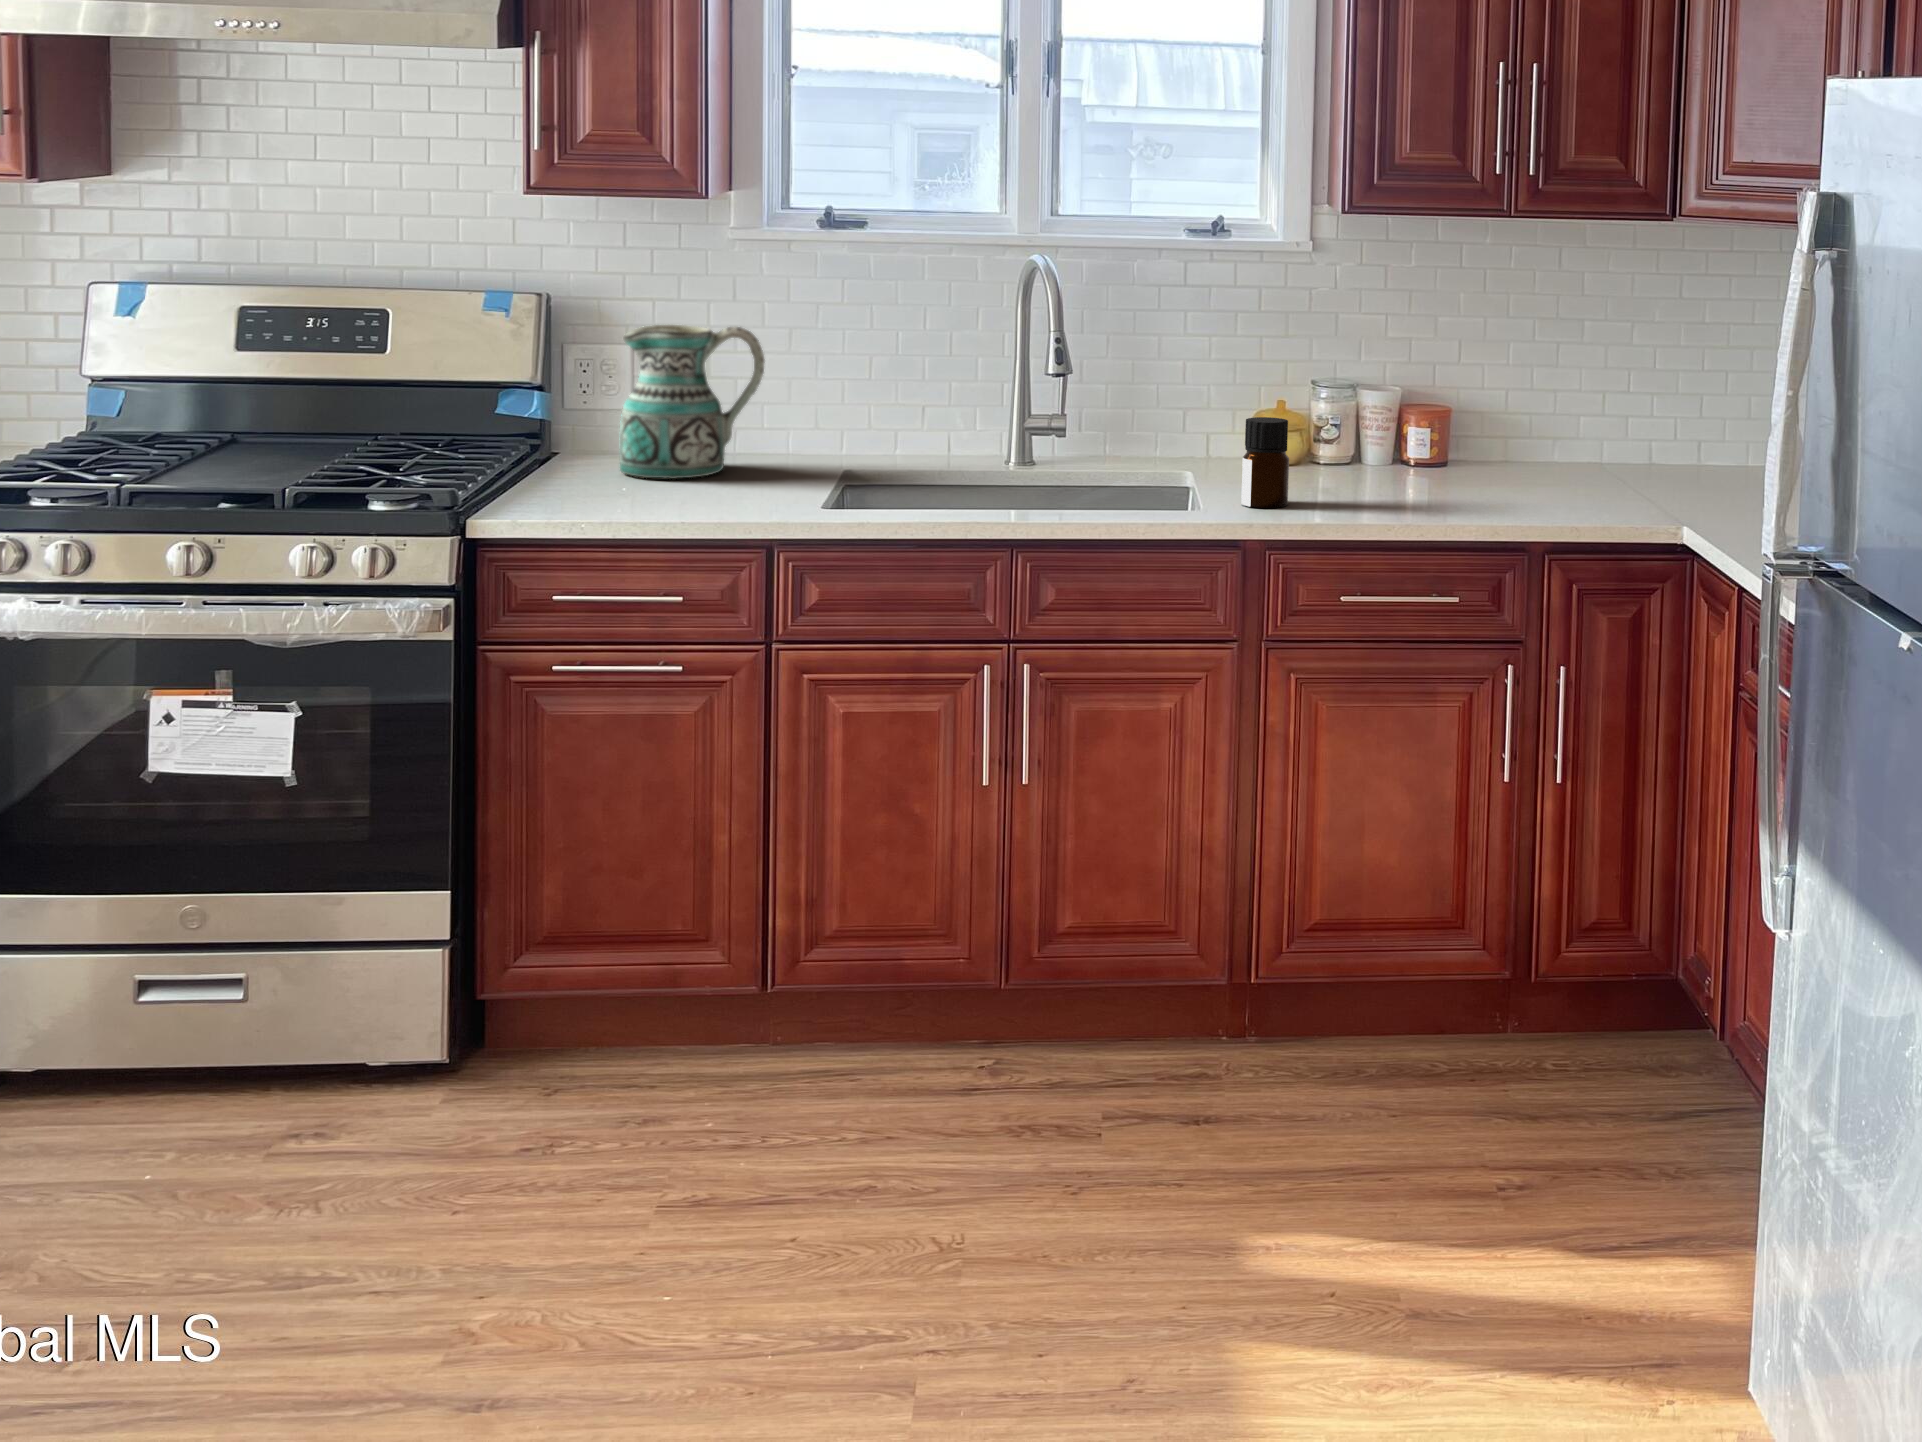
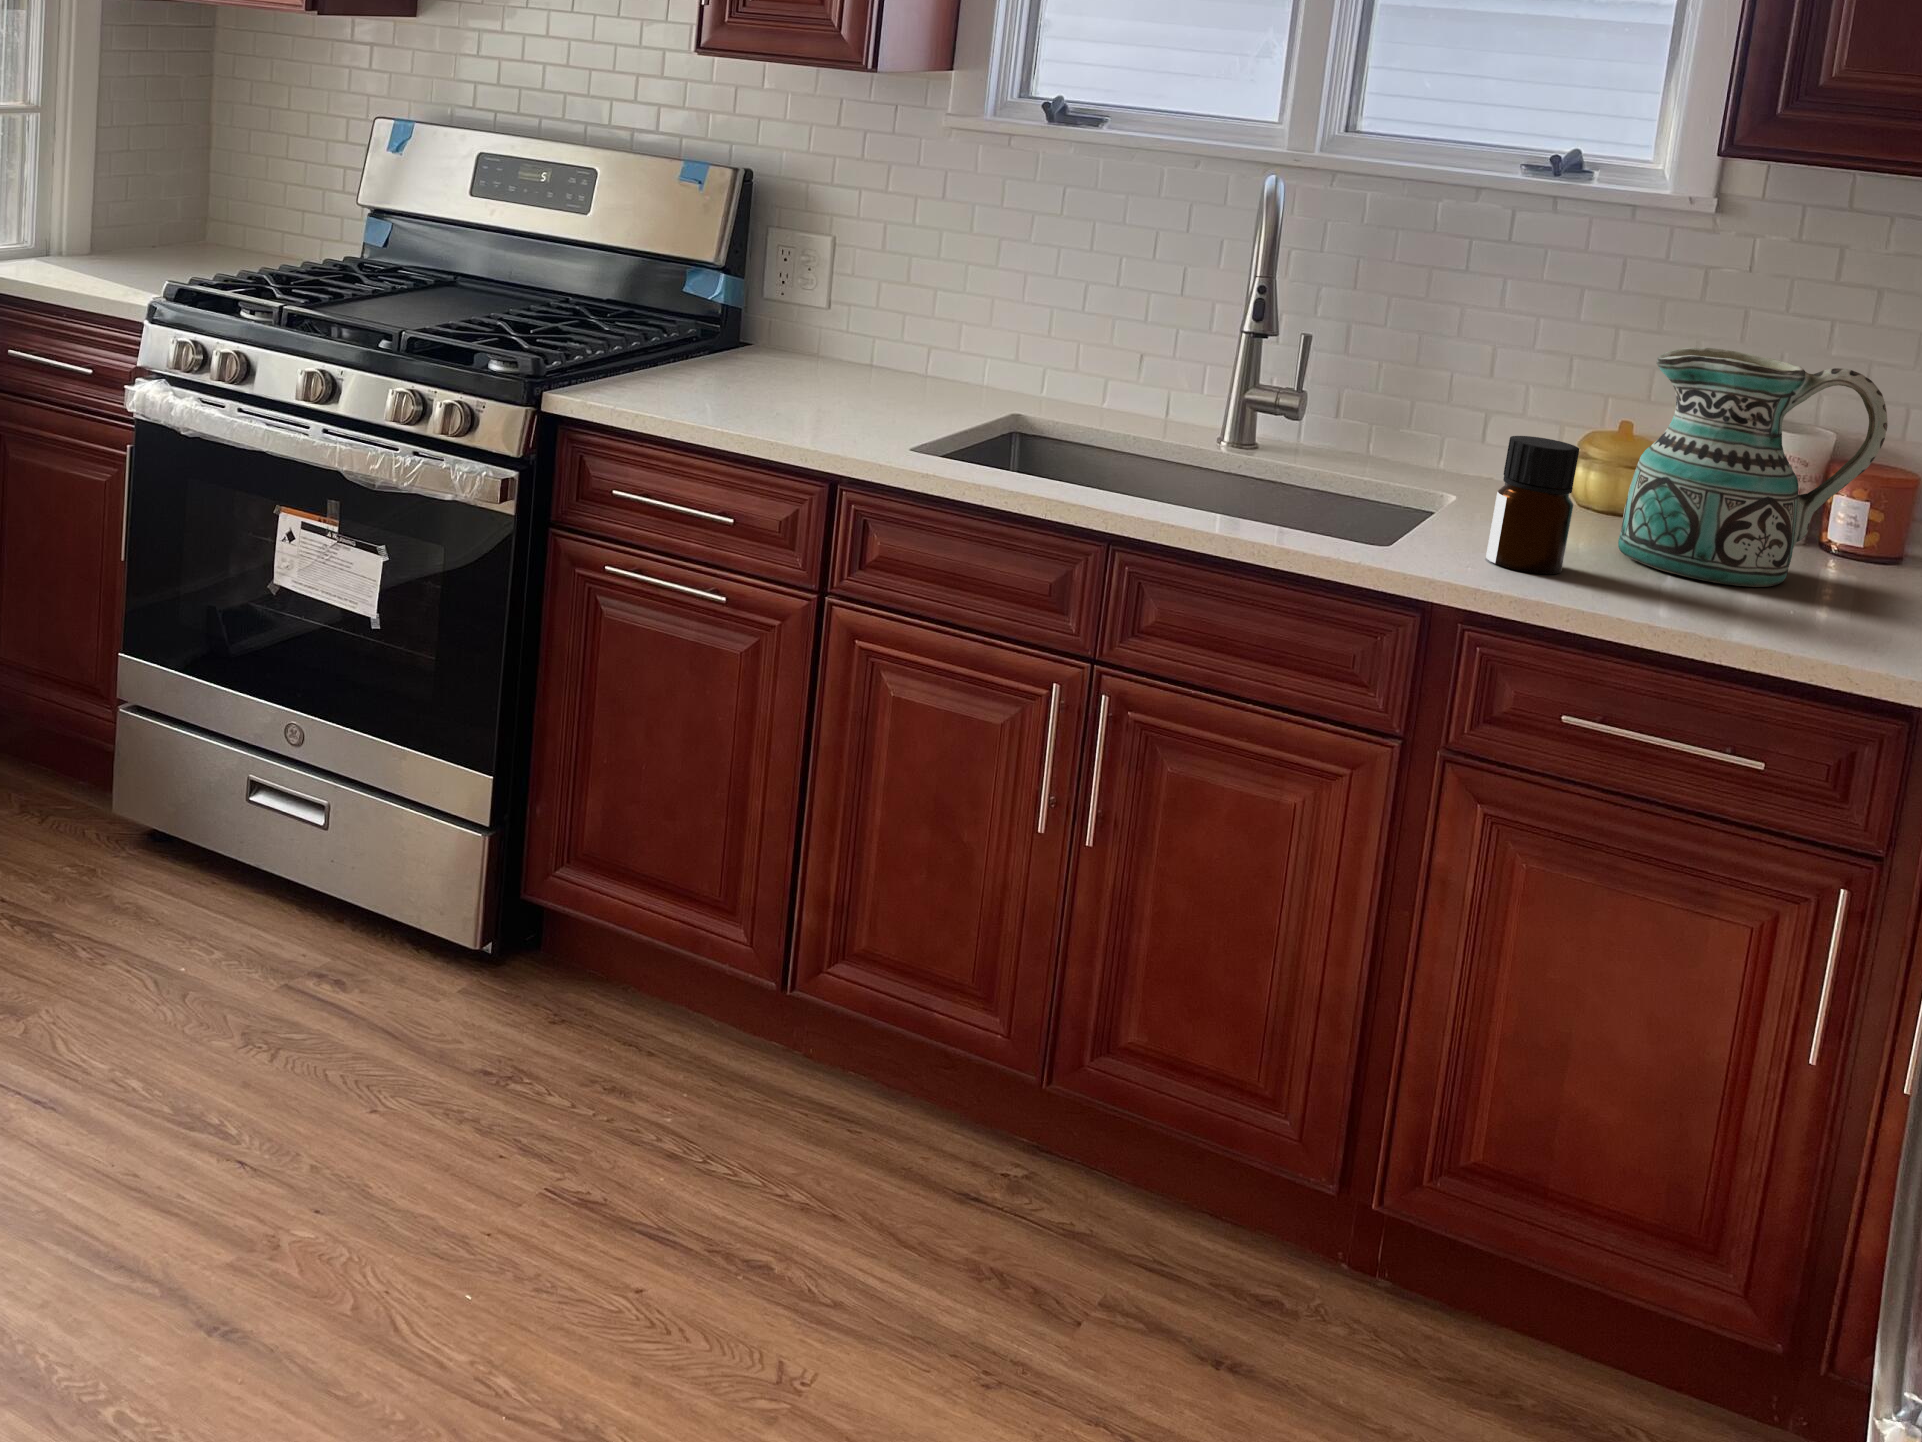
ceramic pitcher: present [620,324,764,479] -> present [1618,348,1888,587]

